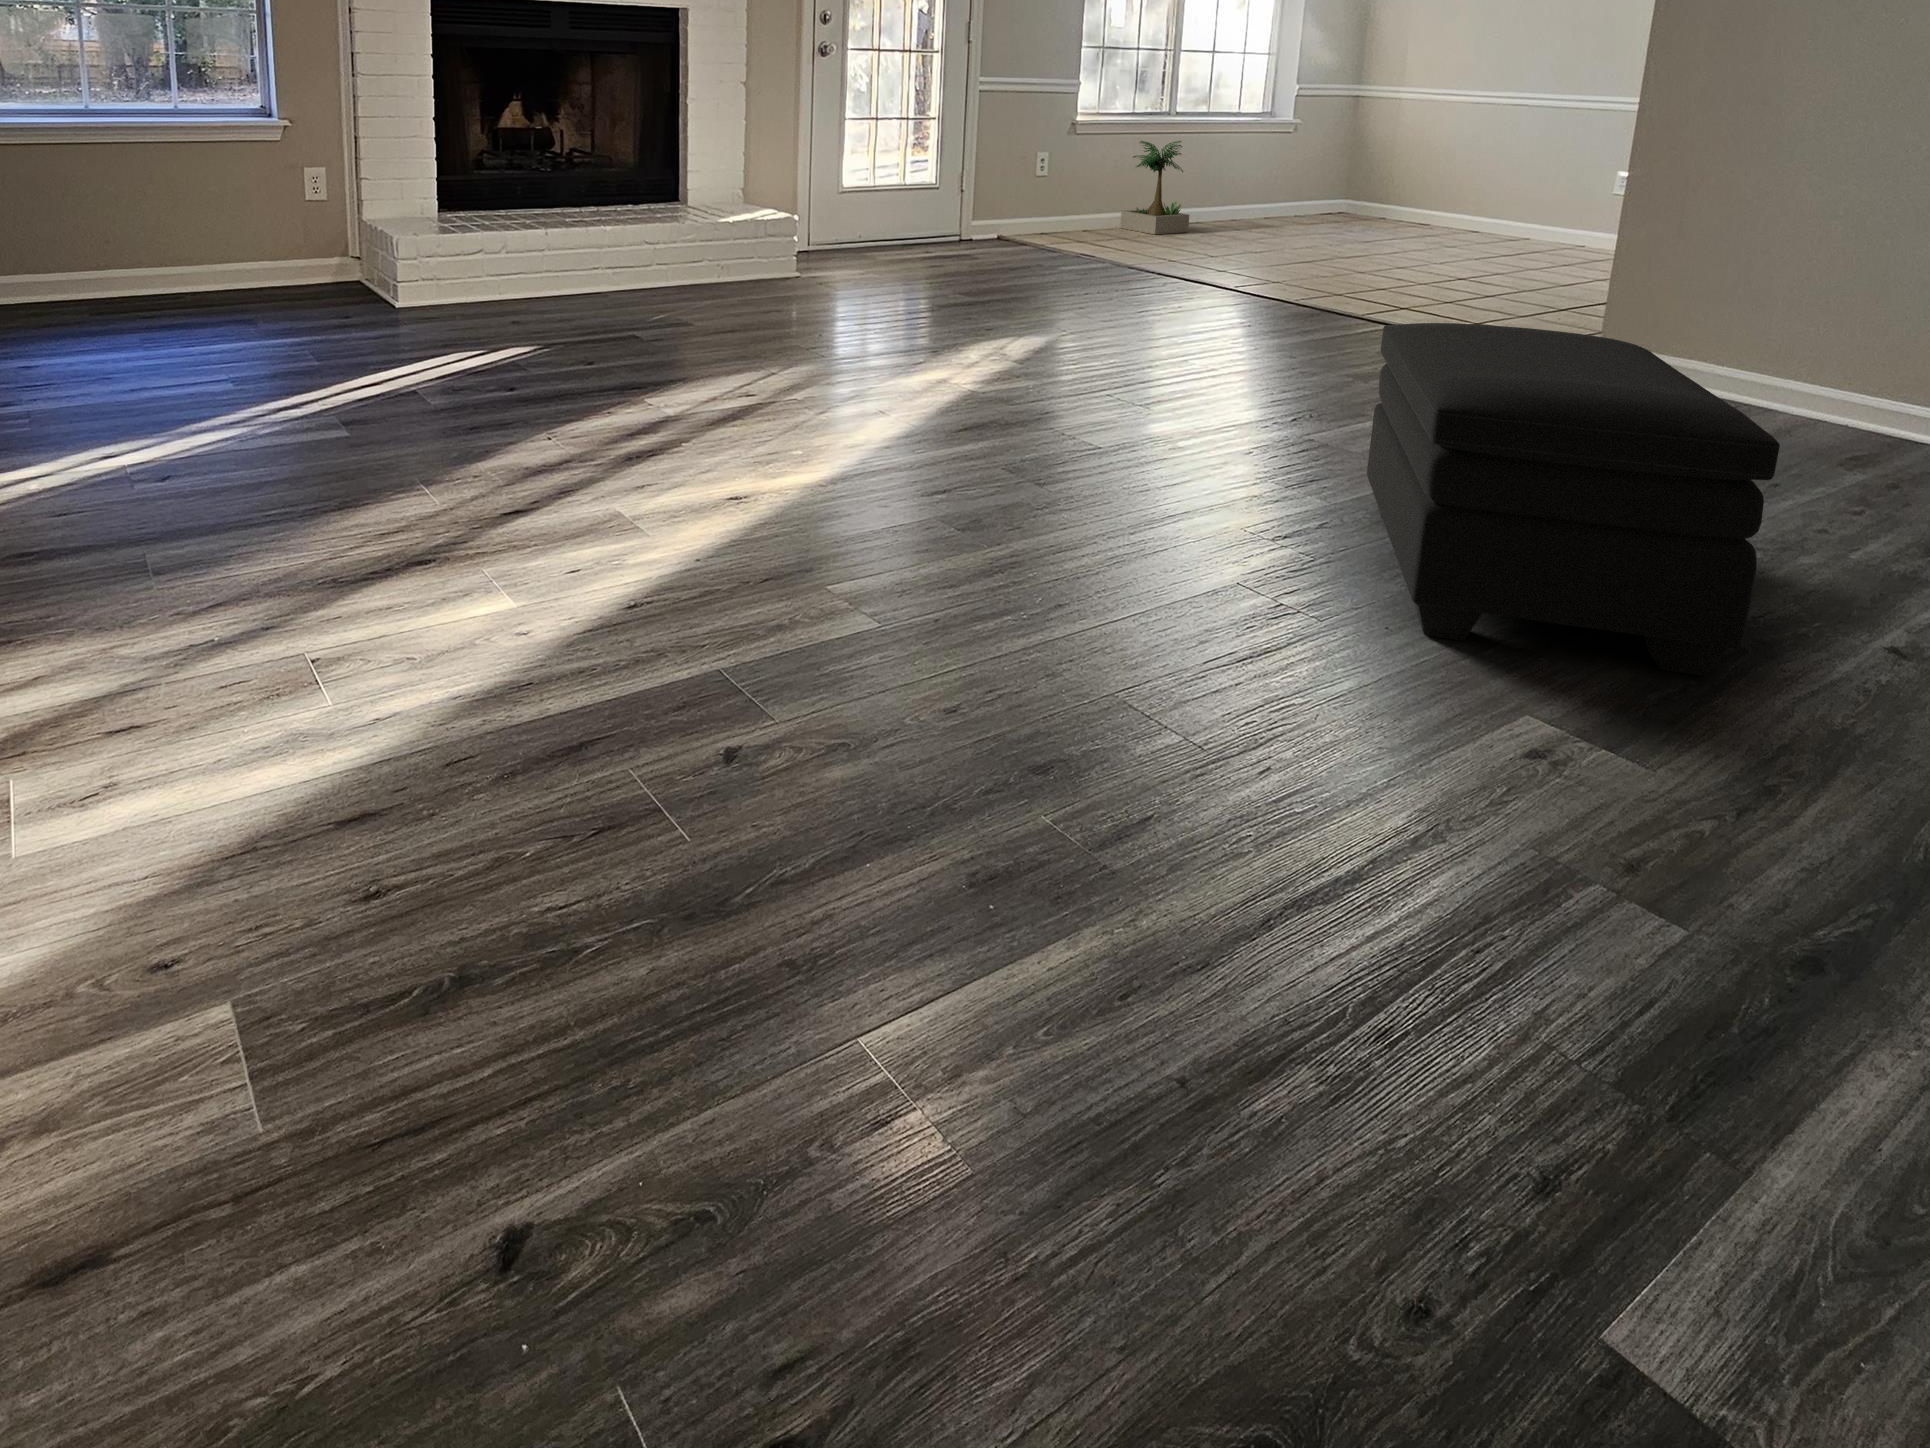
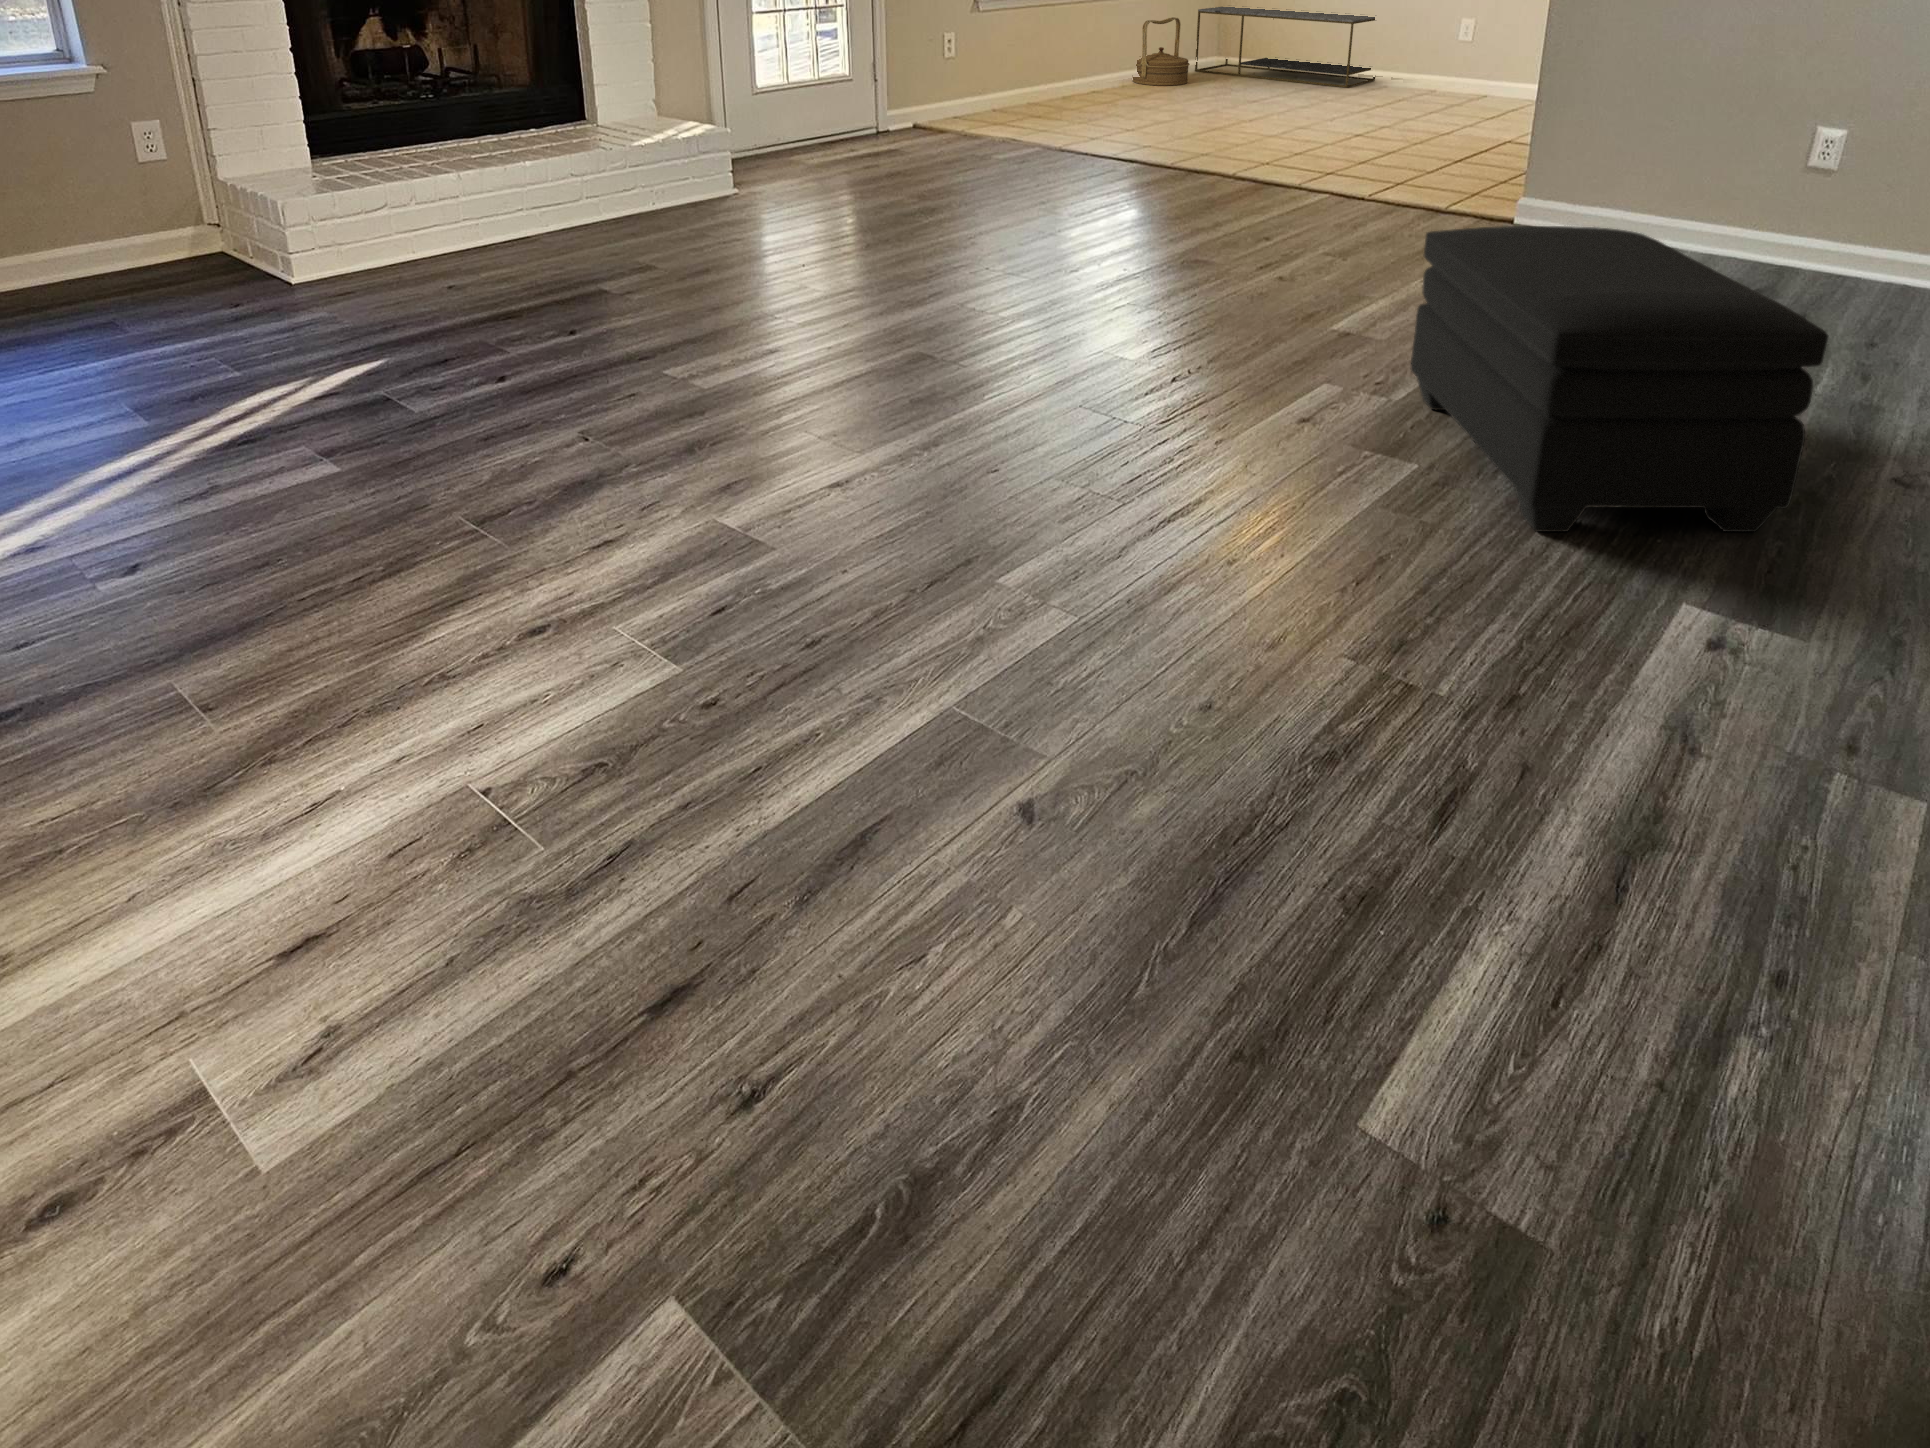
potted plant: present [1120,141,1189,234] -> none [1020,11,1086,108]
coffee table: none [1328,149,1545,238] -> present [1195,7,1375,88]
woven basket: none [1252,155,1316,224] -> present [1132,17,1190,86]

